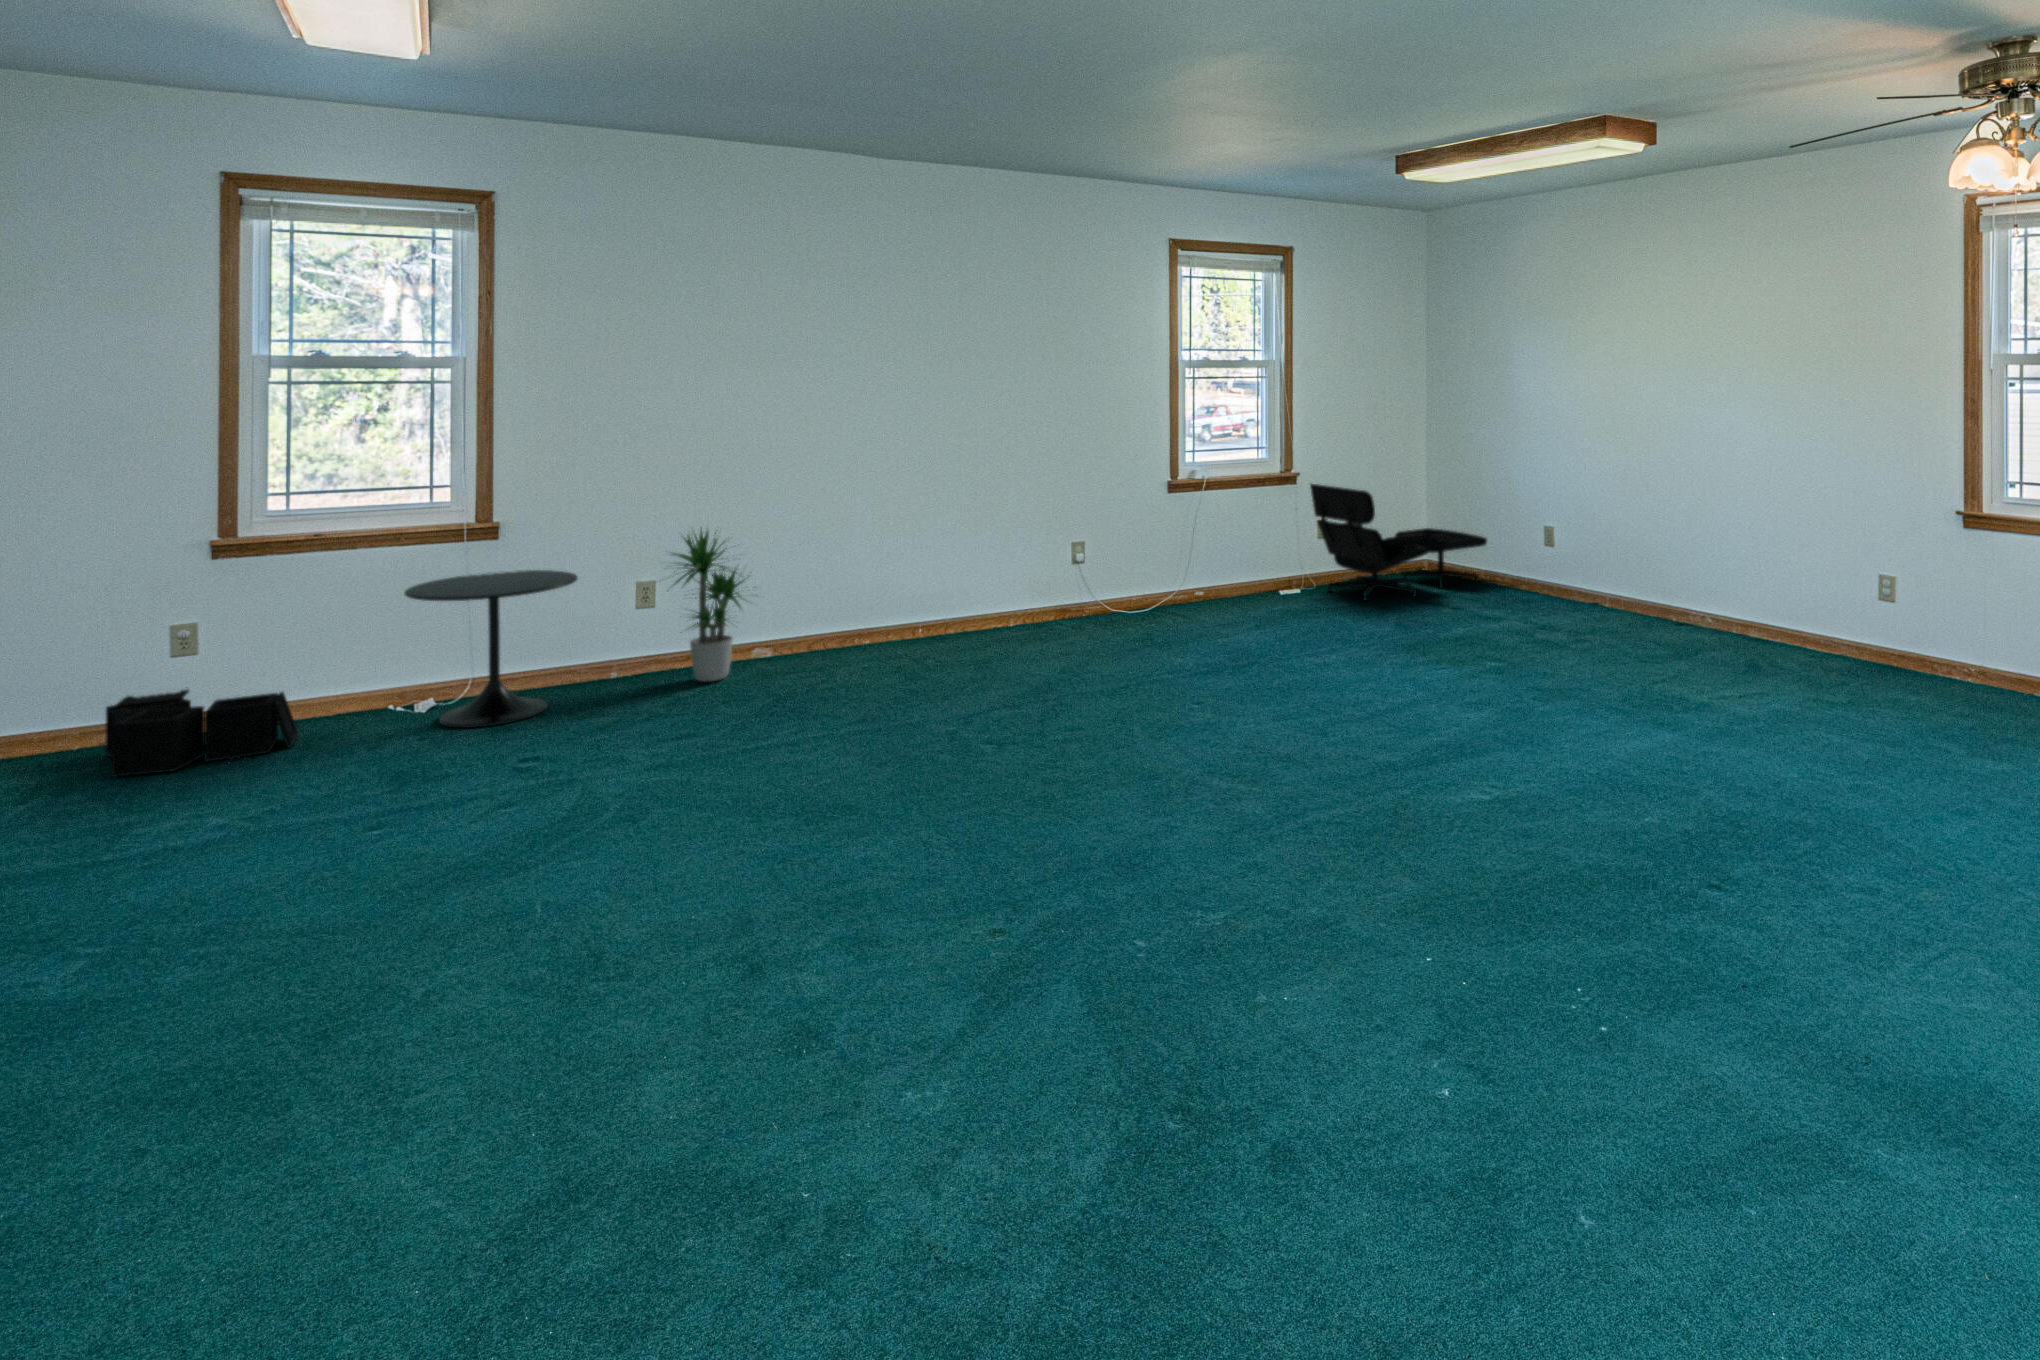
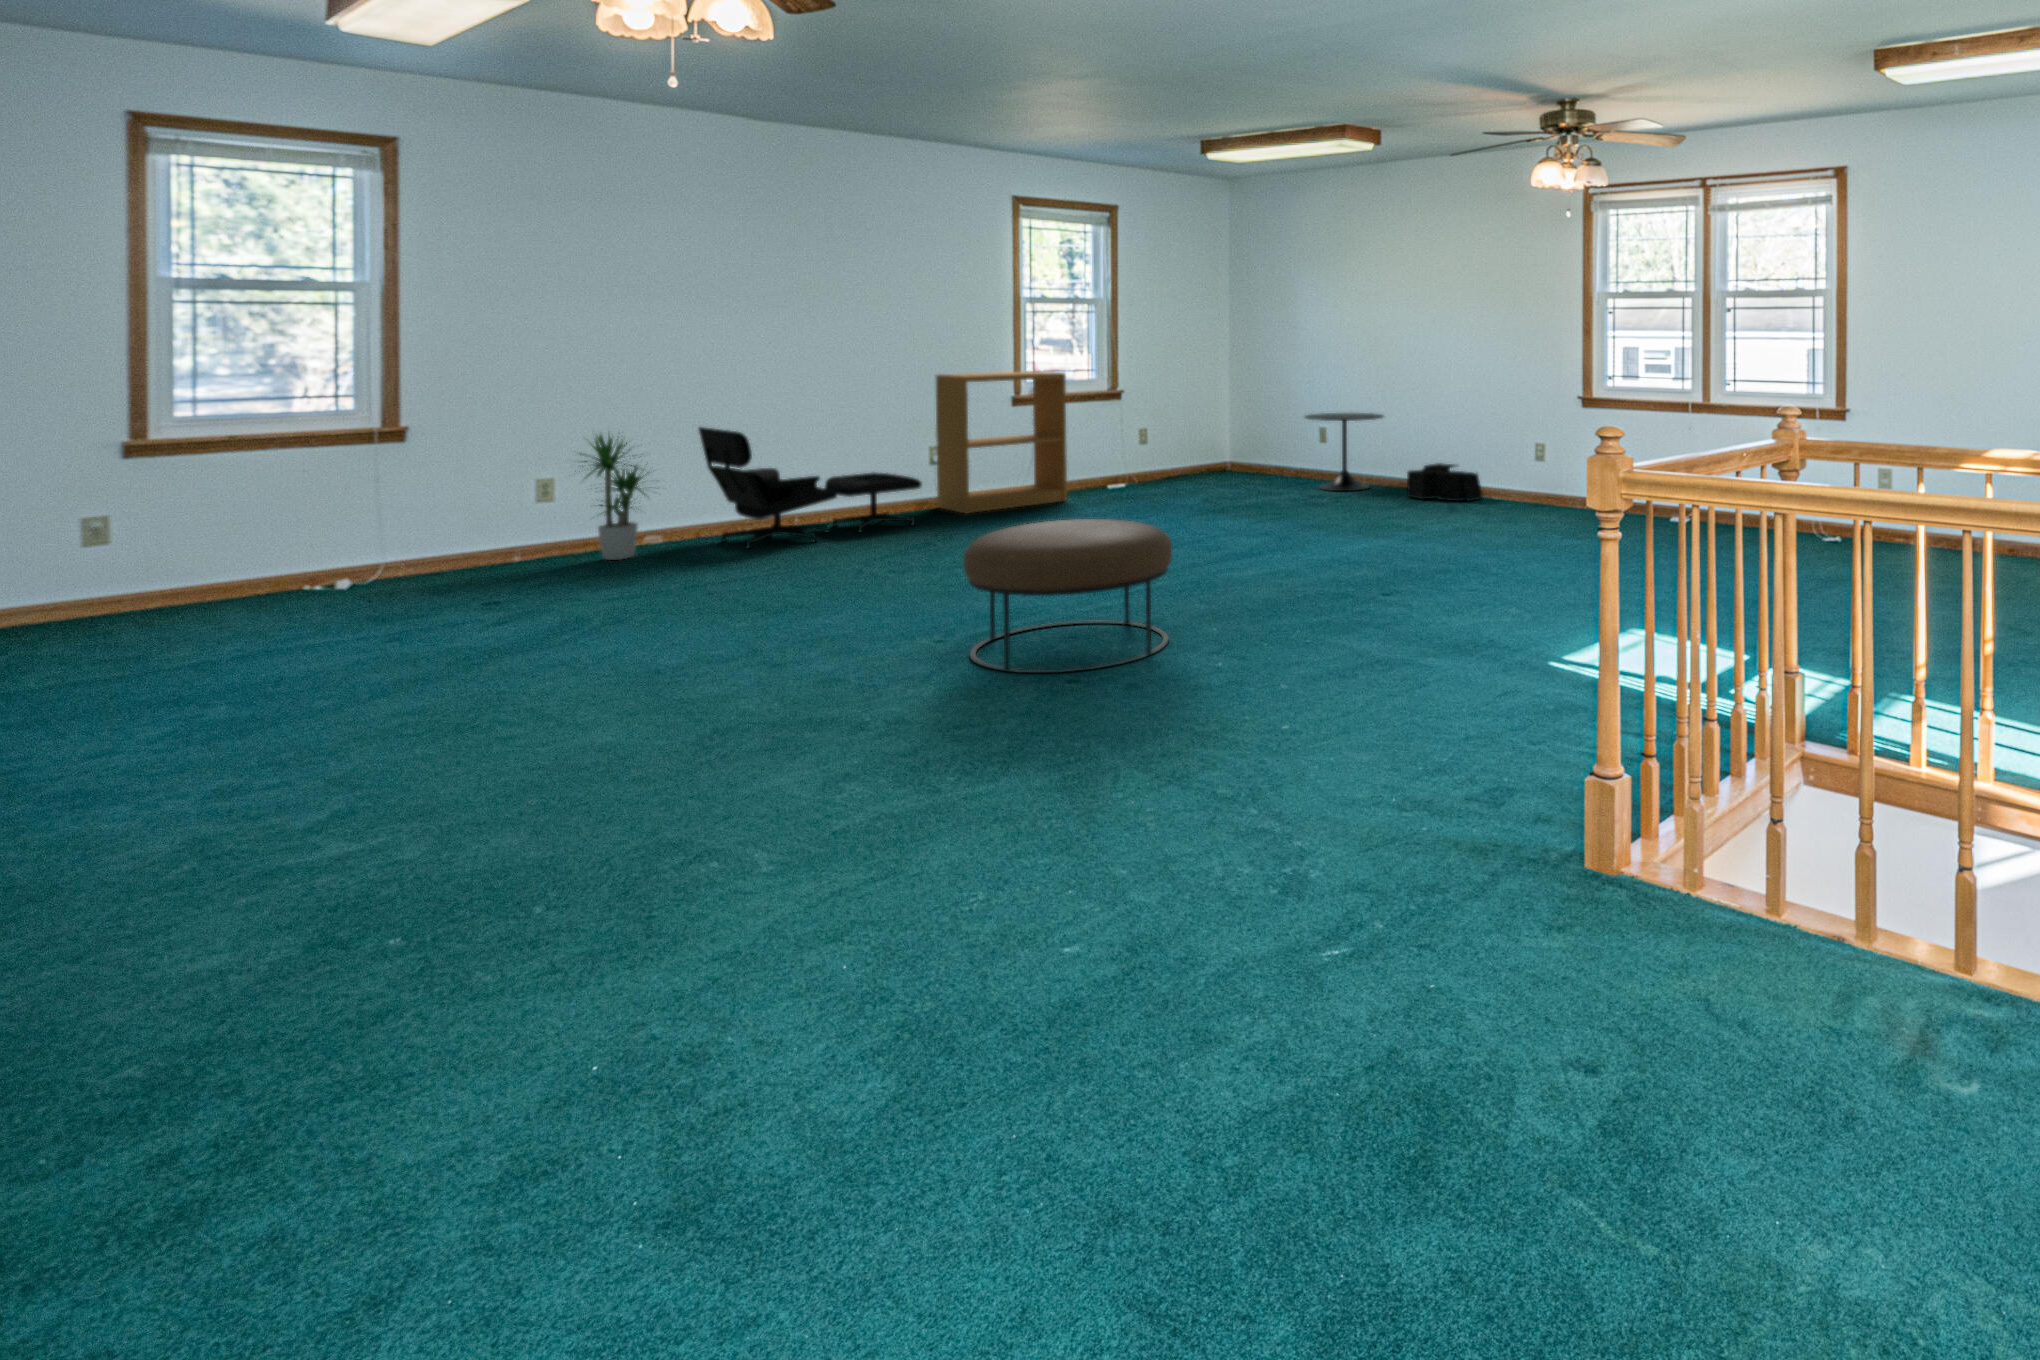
bookshelf: none [1082,450,1230,629] -> present [936,371,1067,513]
lounge chair: present [1310,484,1487,601] -> present [699,427,922,548]
side table: present [404,570,578,728] -> present [1305,413,1383,491]
storage bin: present [106,690,298,777] -> present [1407,463,1483,501]
ottoman: none [975,754,1316,1091] -> present [963,519,1172,673]

